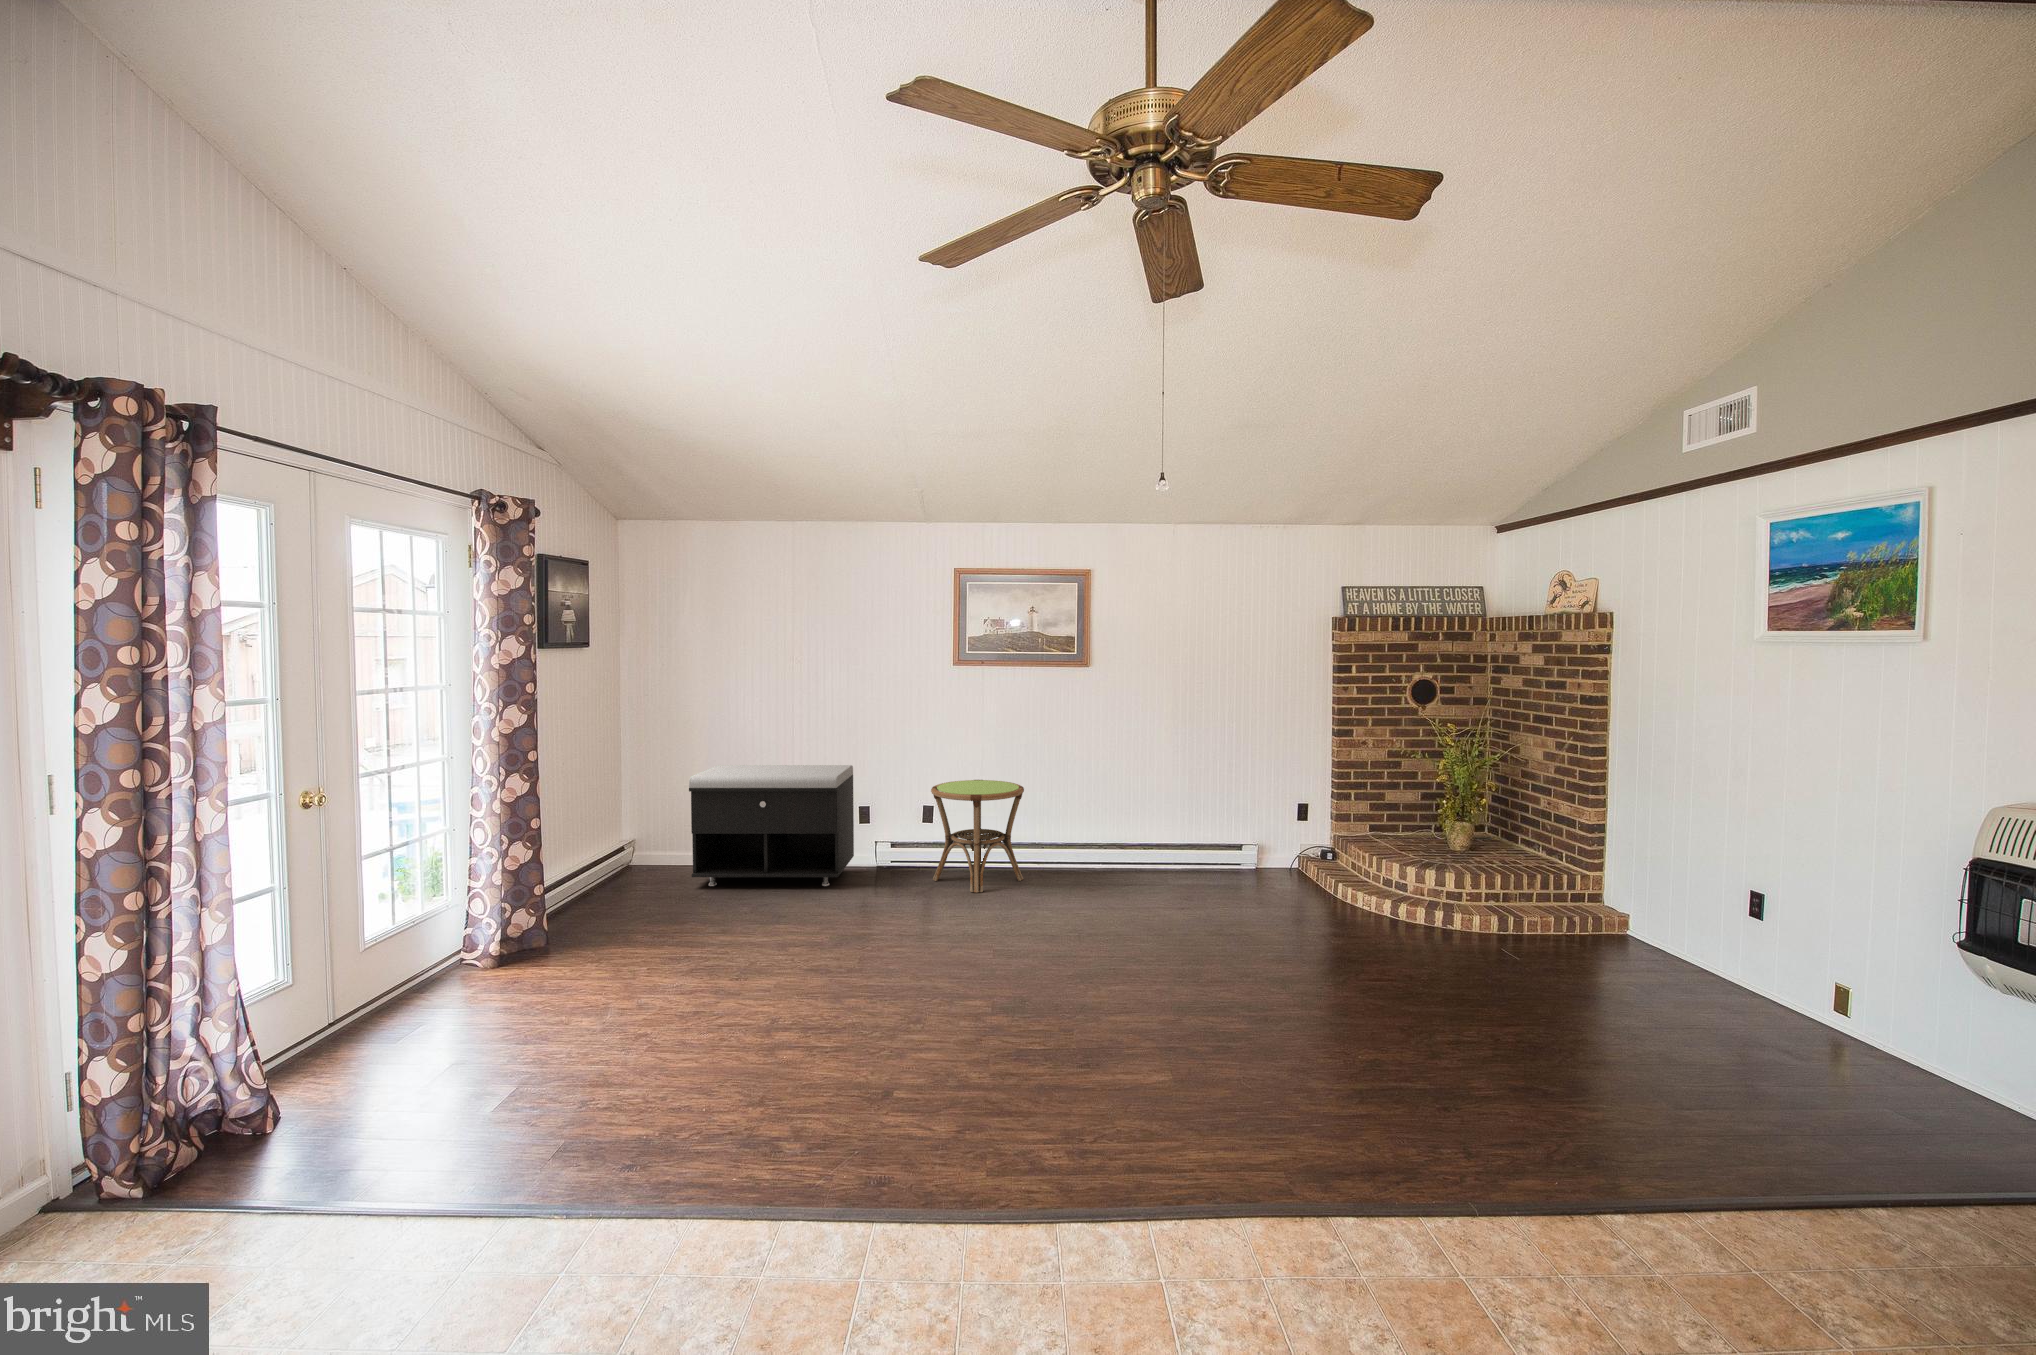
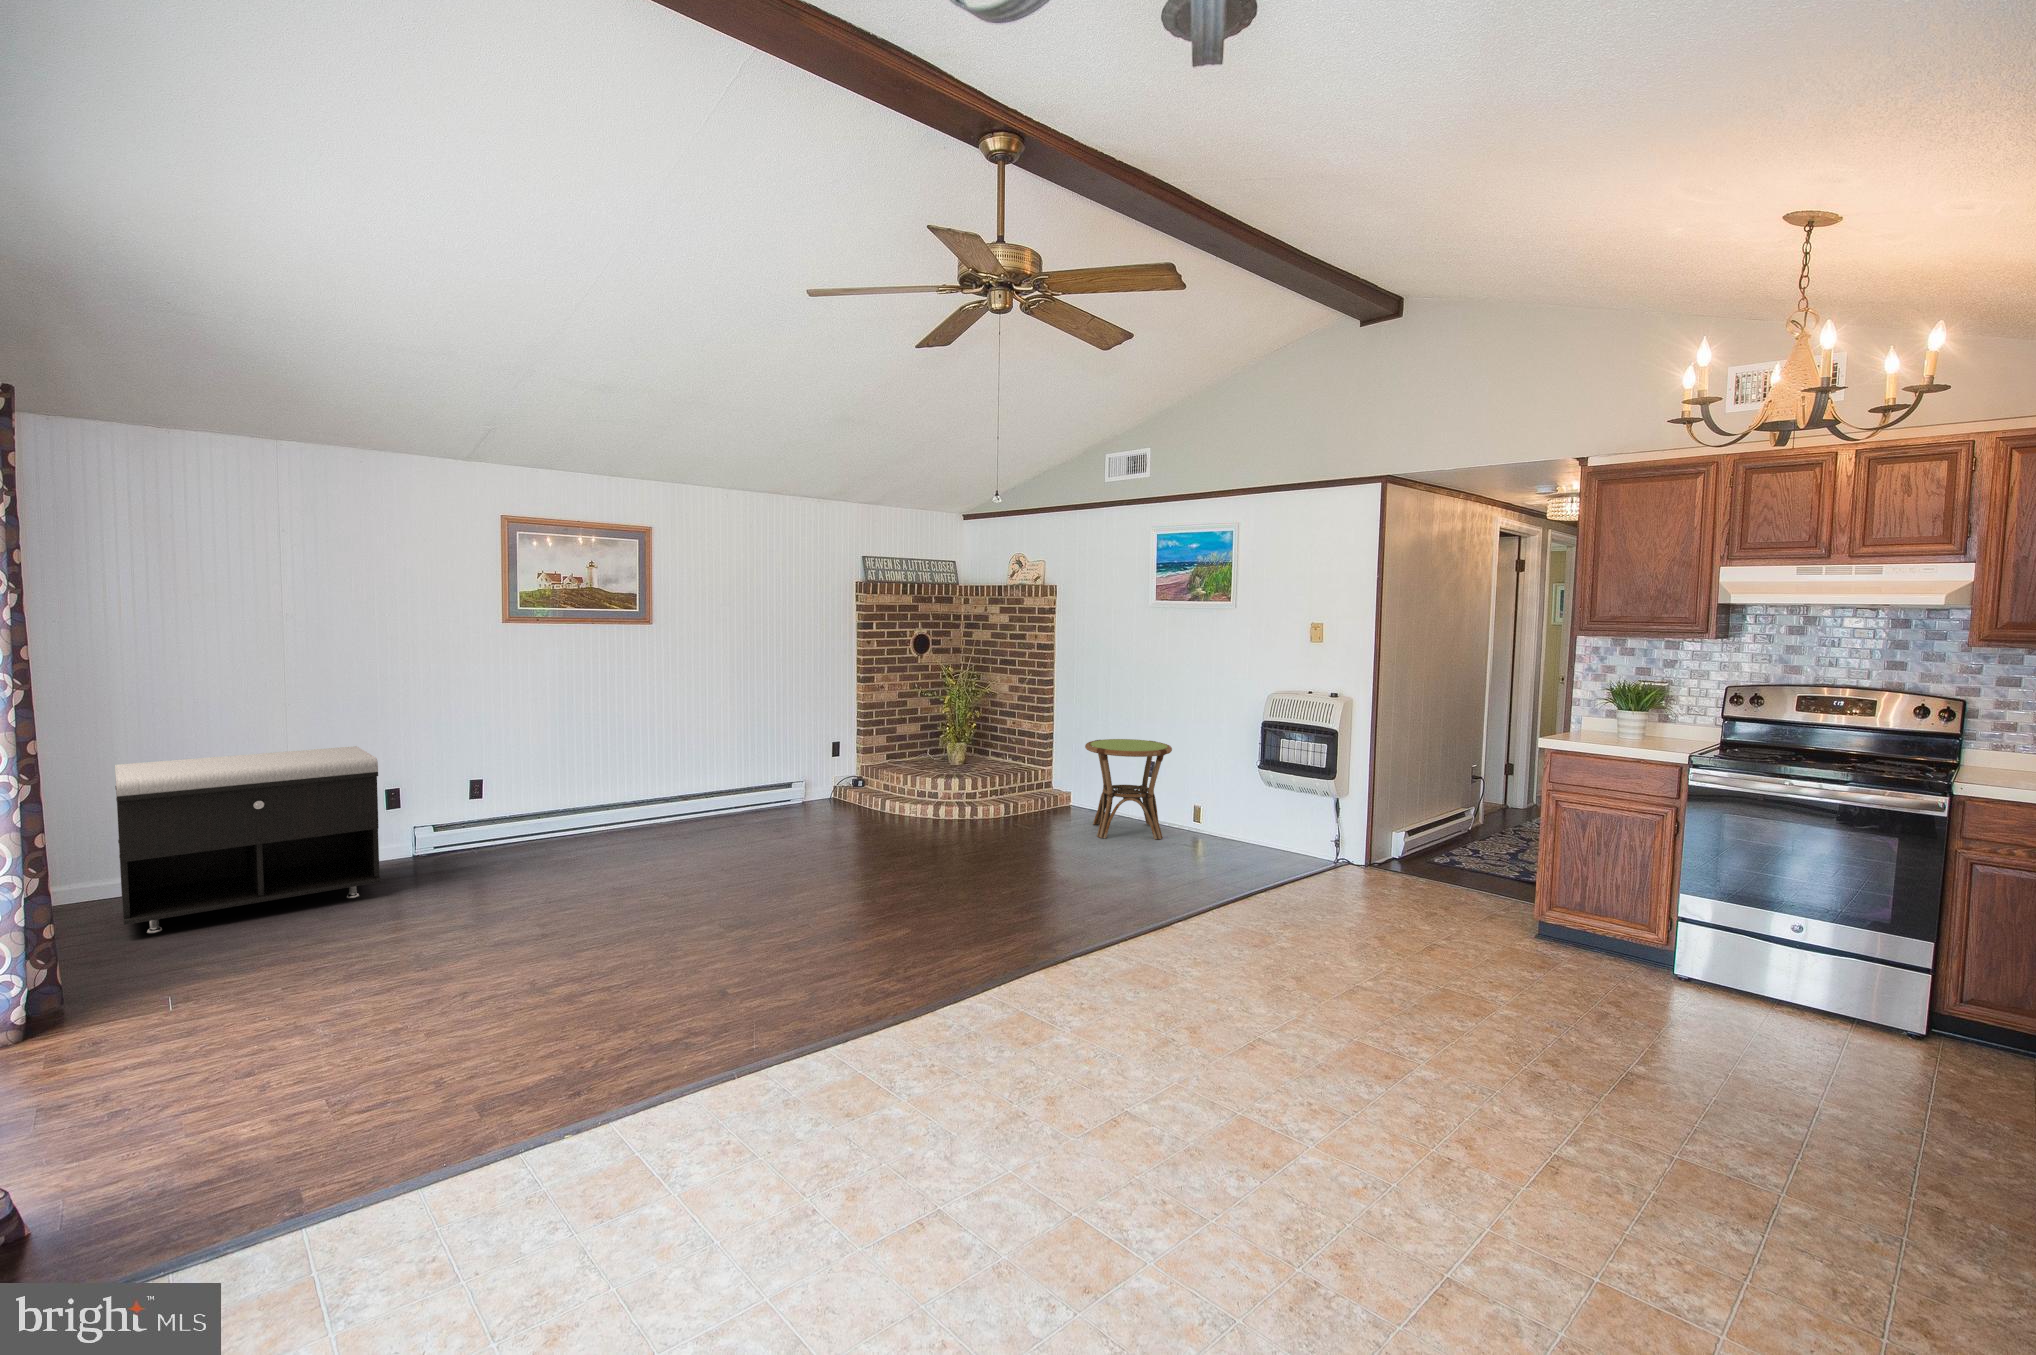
side table: present [931,780,1024,893] -> present [1085,739,1172,839]

